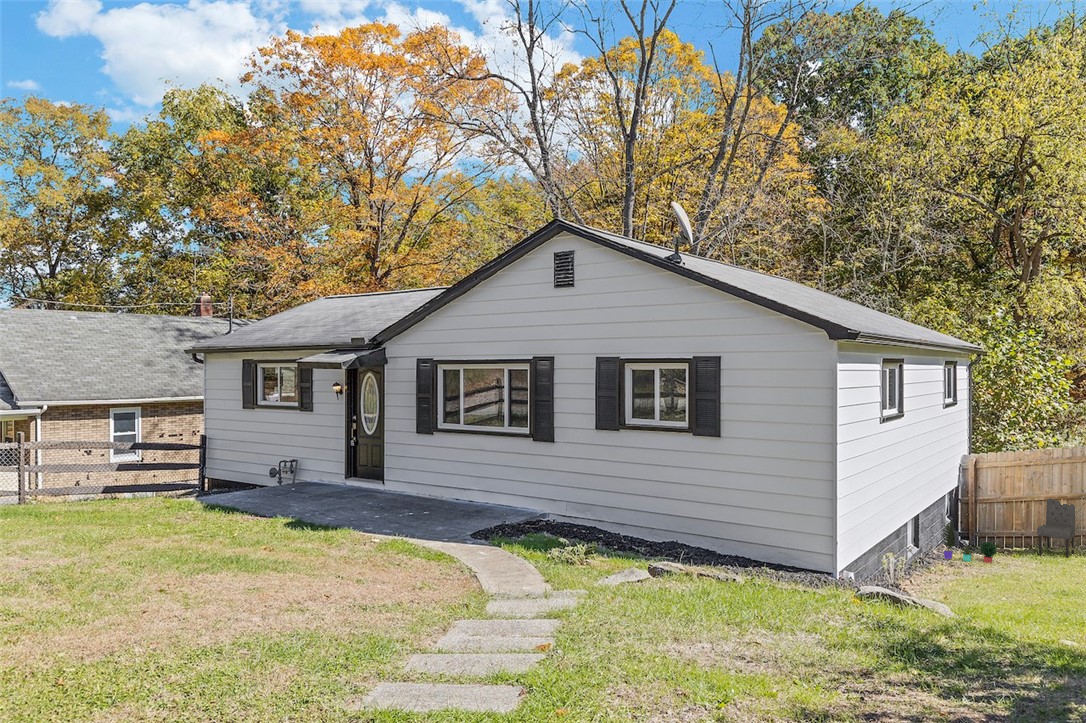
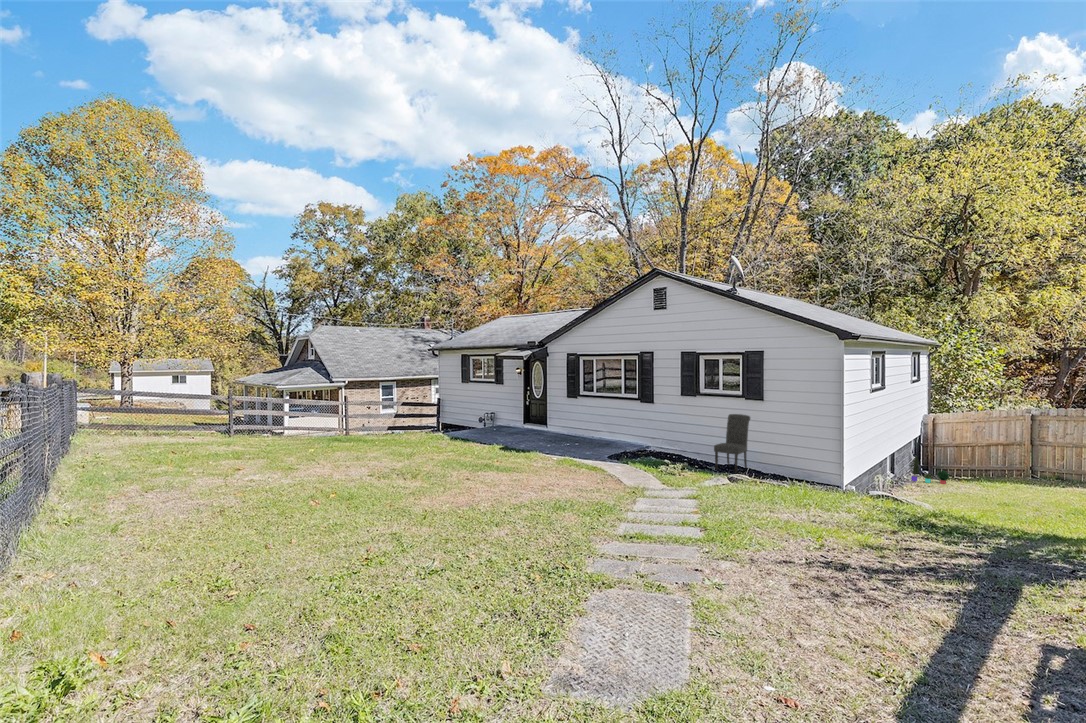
chair: present [1037,498,1075,558] -> present [714,414,750,472]

